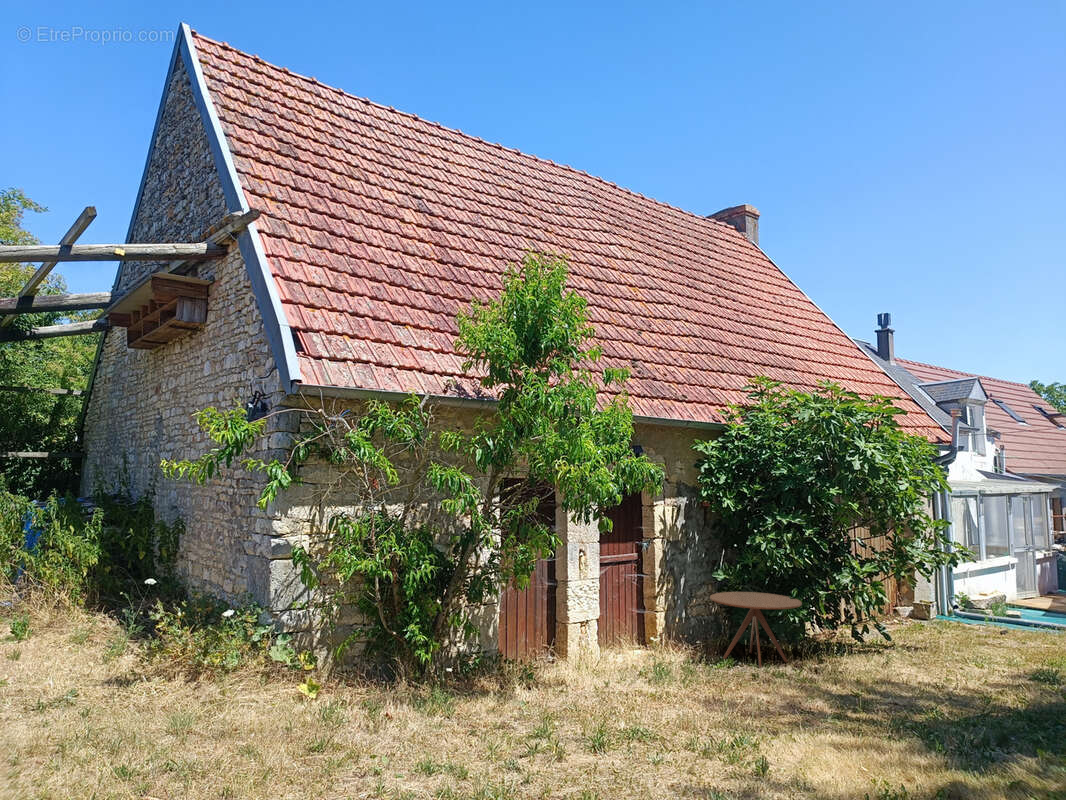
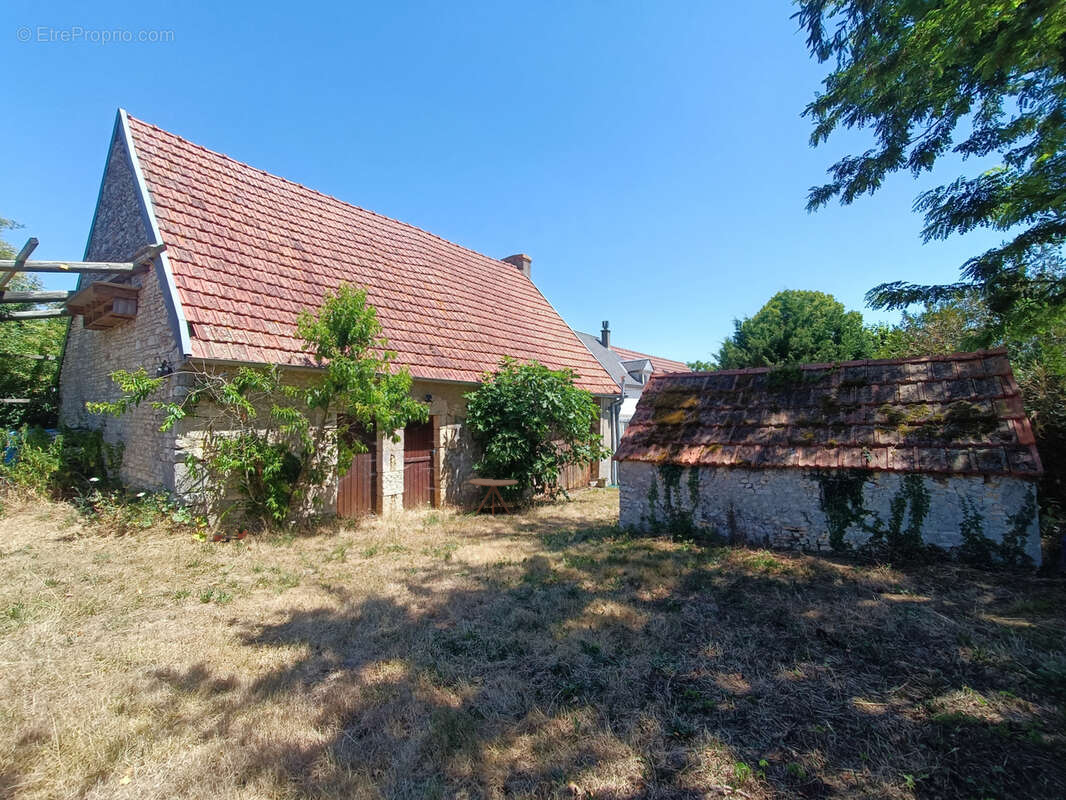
potted plant: none [324,650,374,698] -> present [214,516,247,541]

